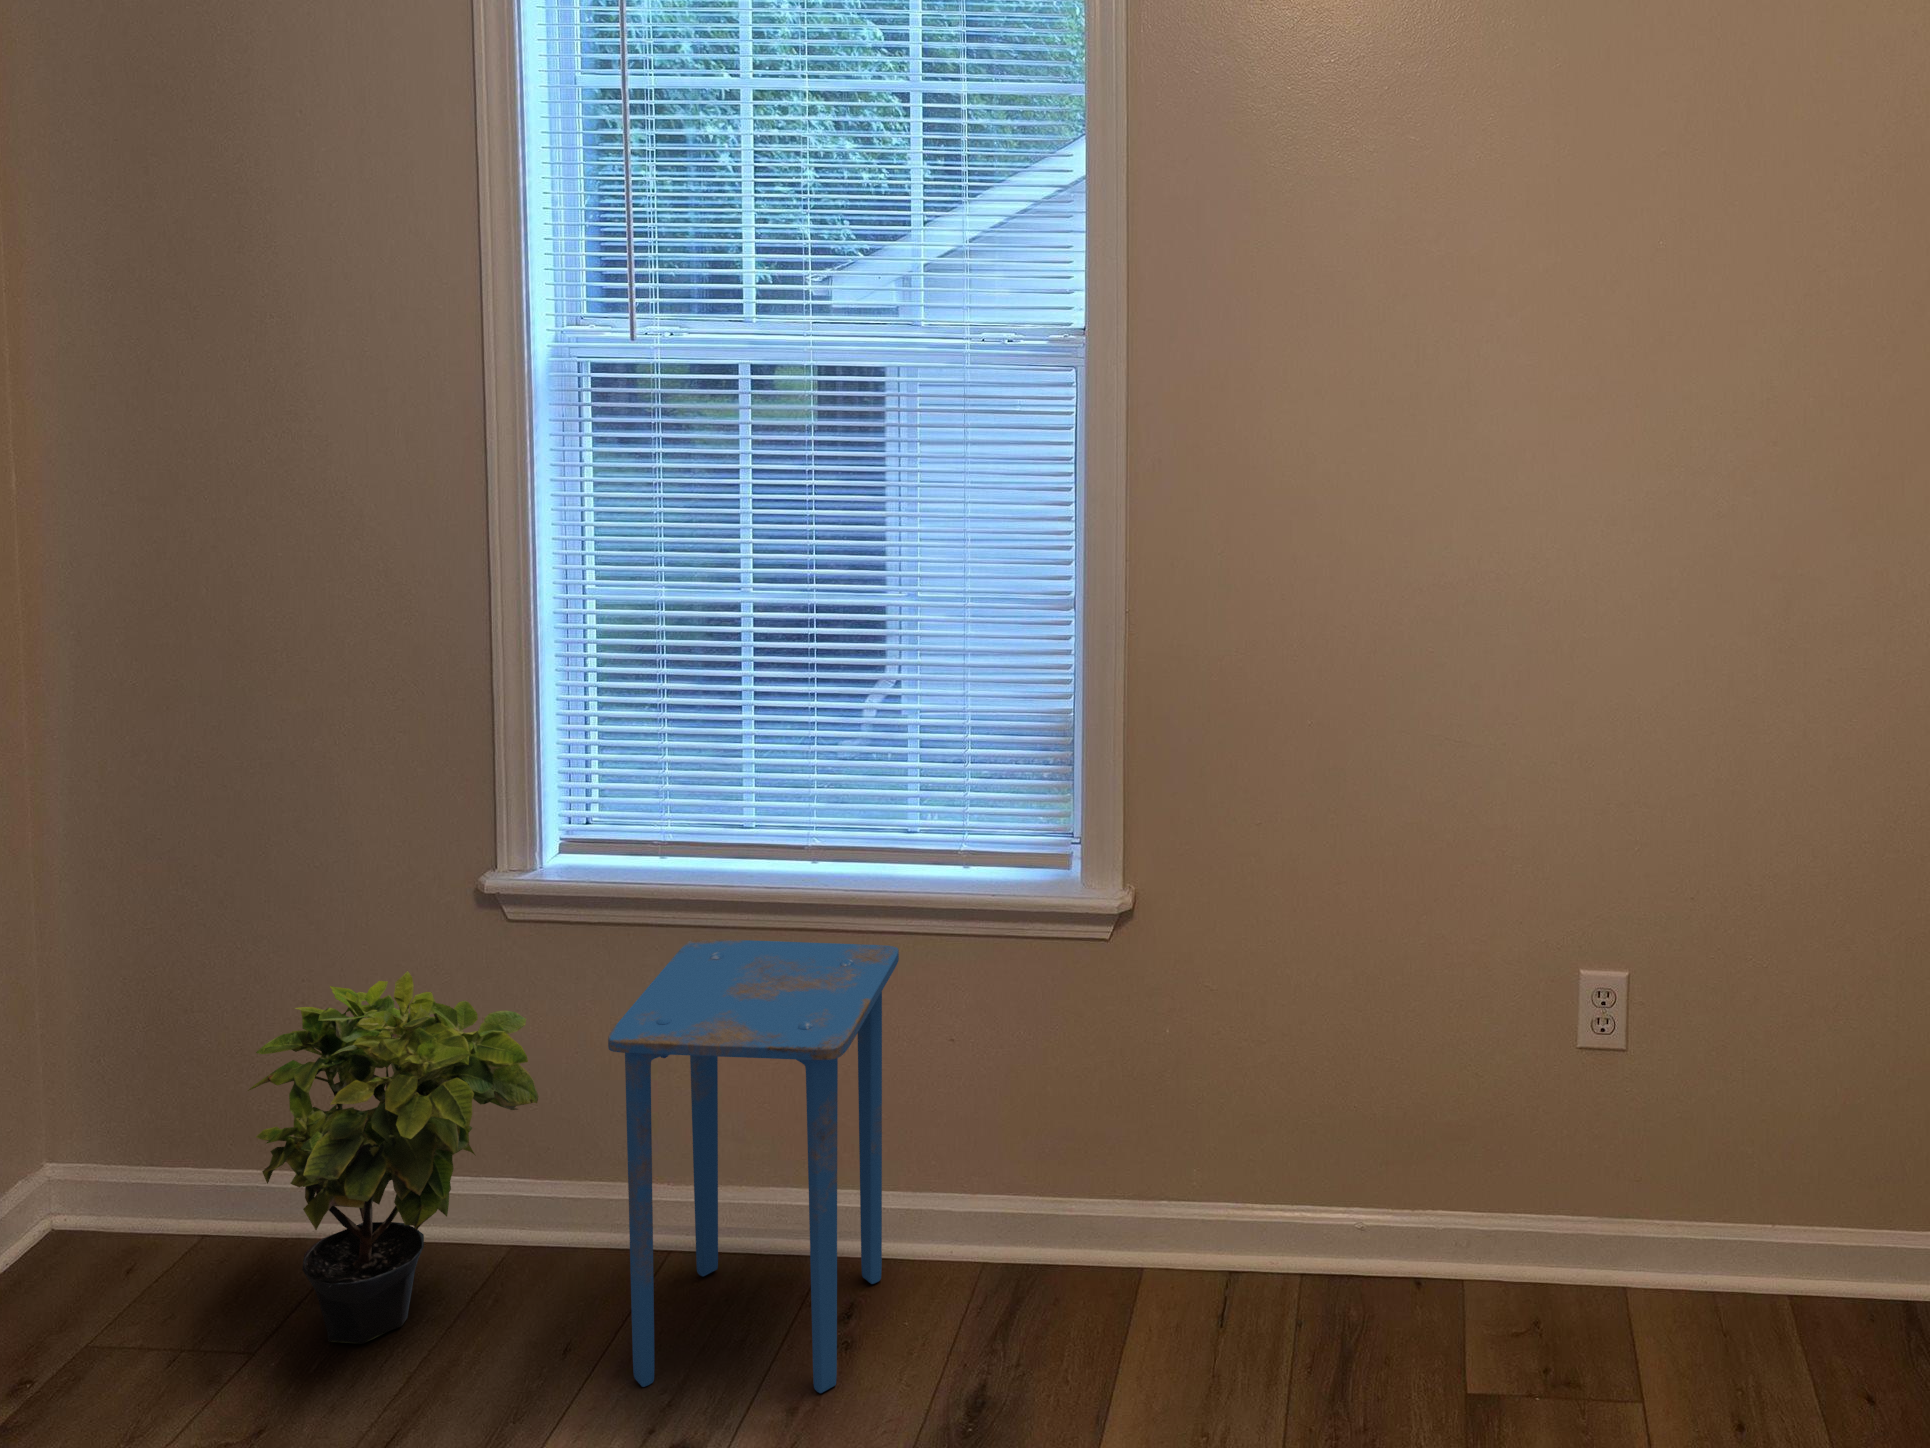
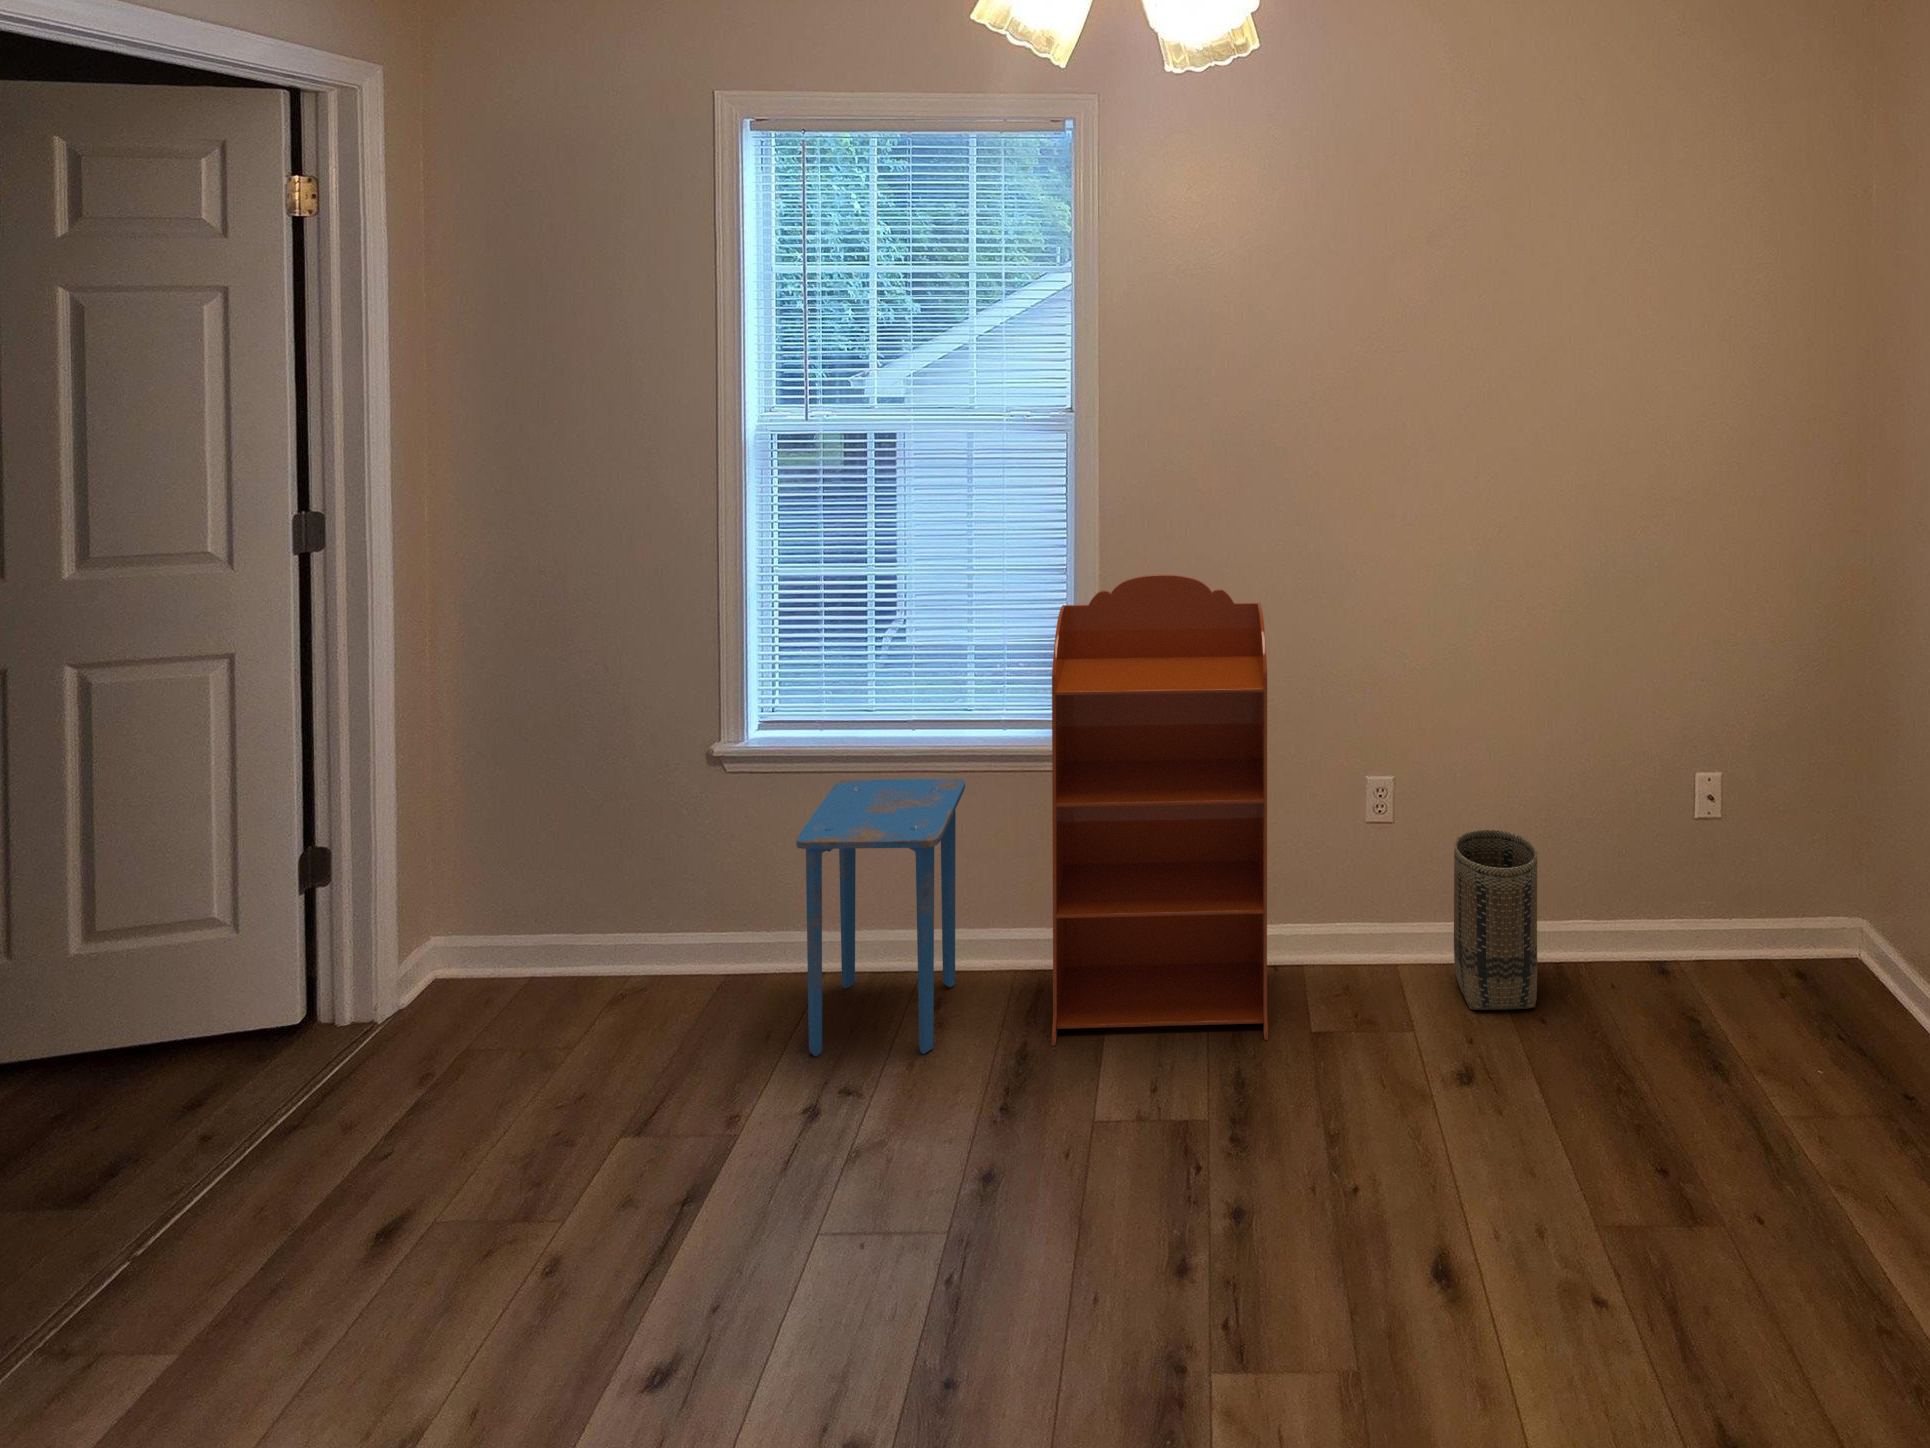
bookcase: none [1033,616,1409,1403] -> present [1052,575,1268,1046]
potted plant: present [248,971,539,1344] -> none [569,806,747,1040]
basket: none [1728,1070,1878,1375] -> present [1454,829,1537,1010]

